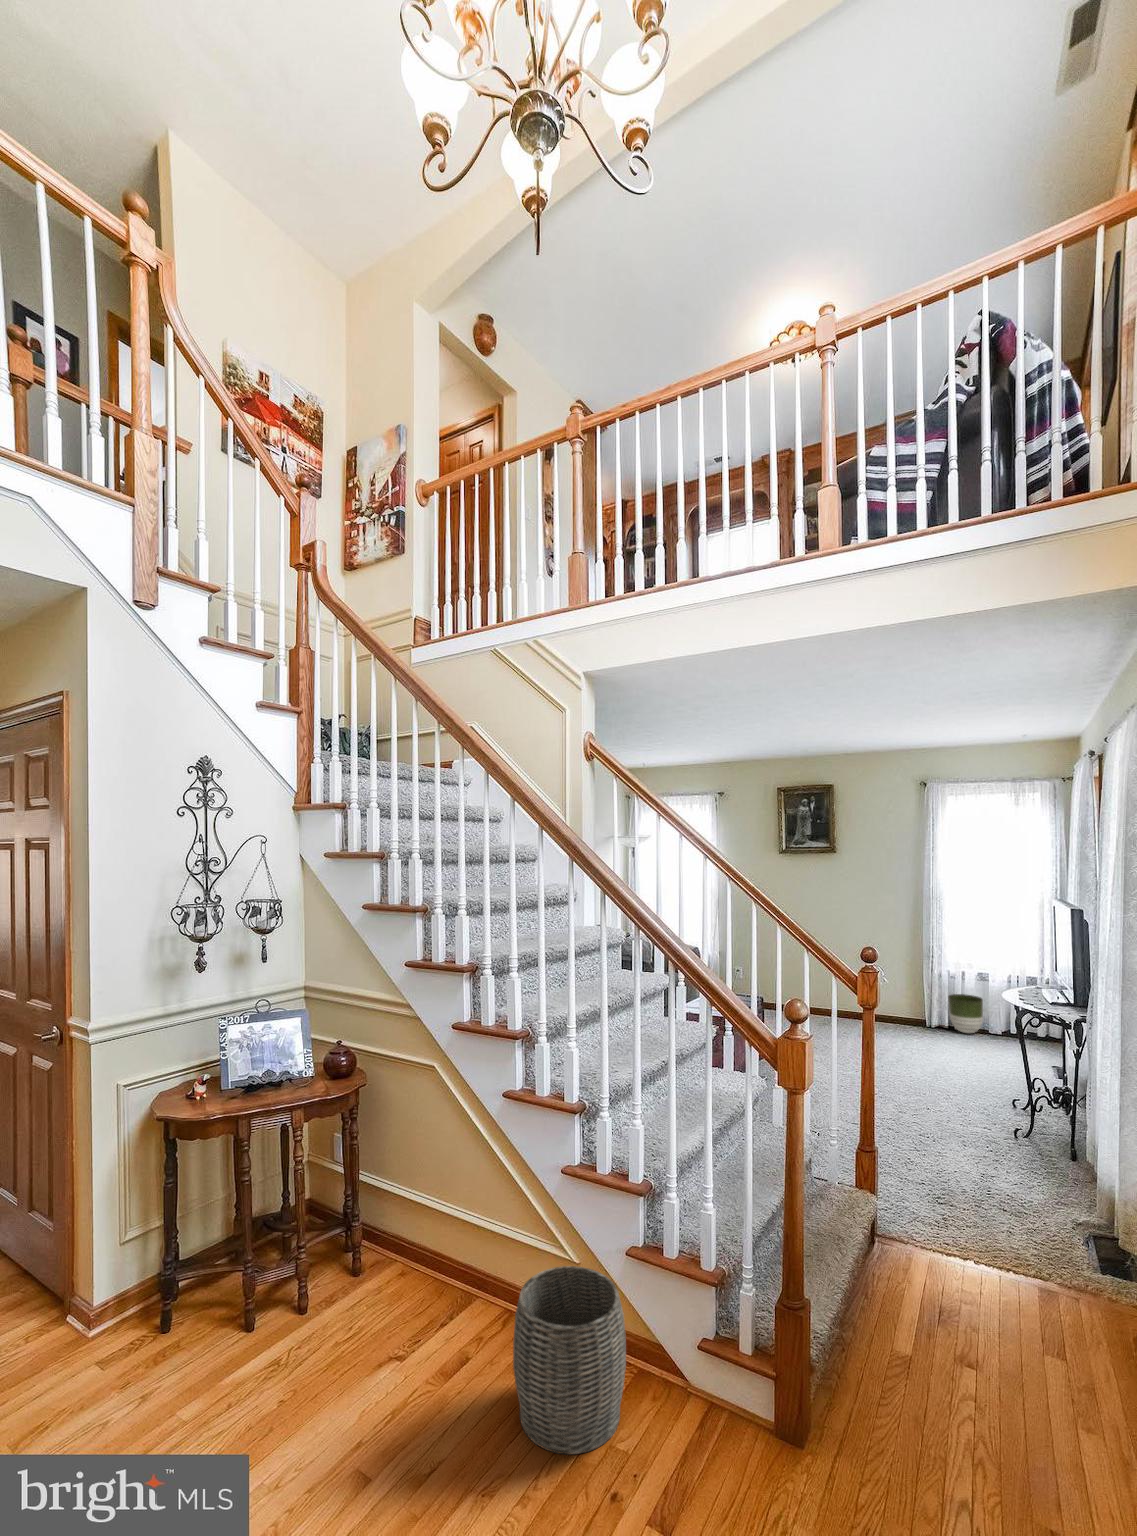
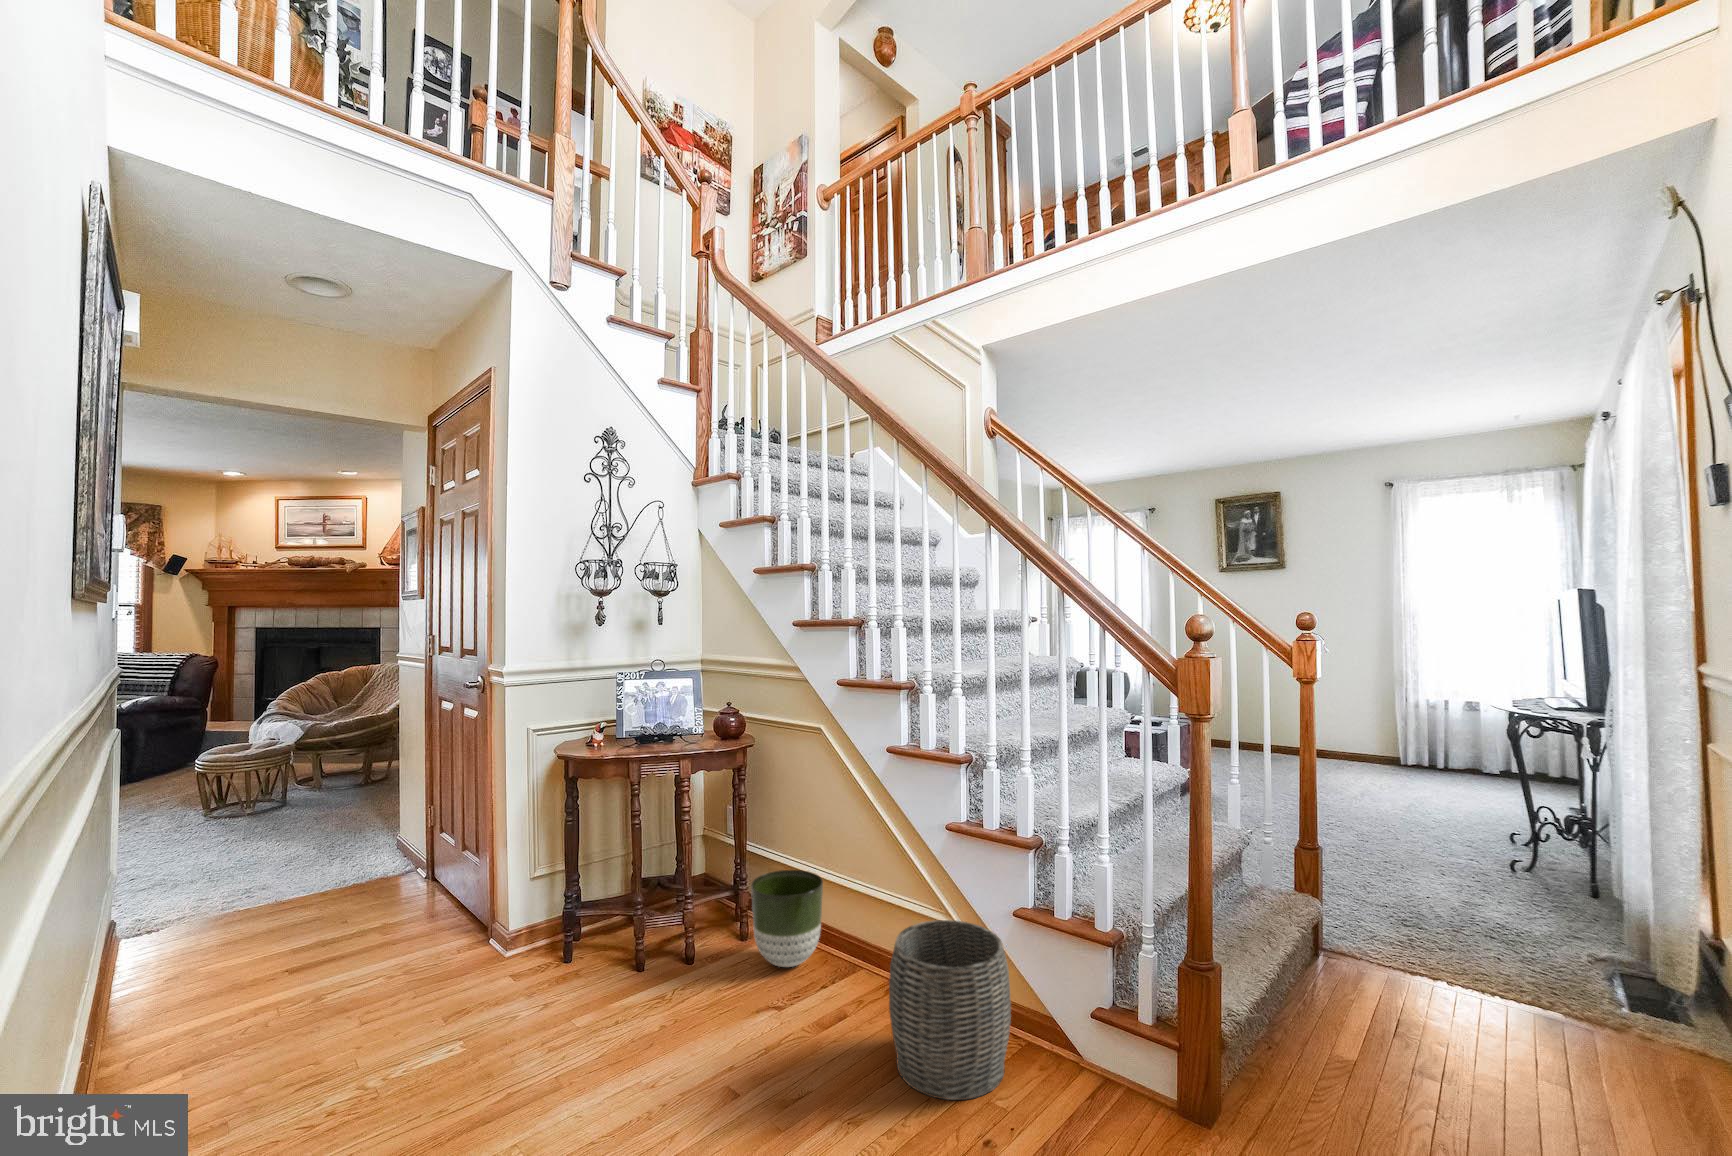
planter: present [948,994,983,1033] -> present [751,870,823,967]

